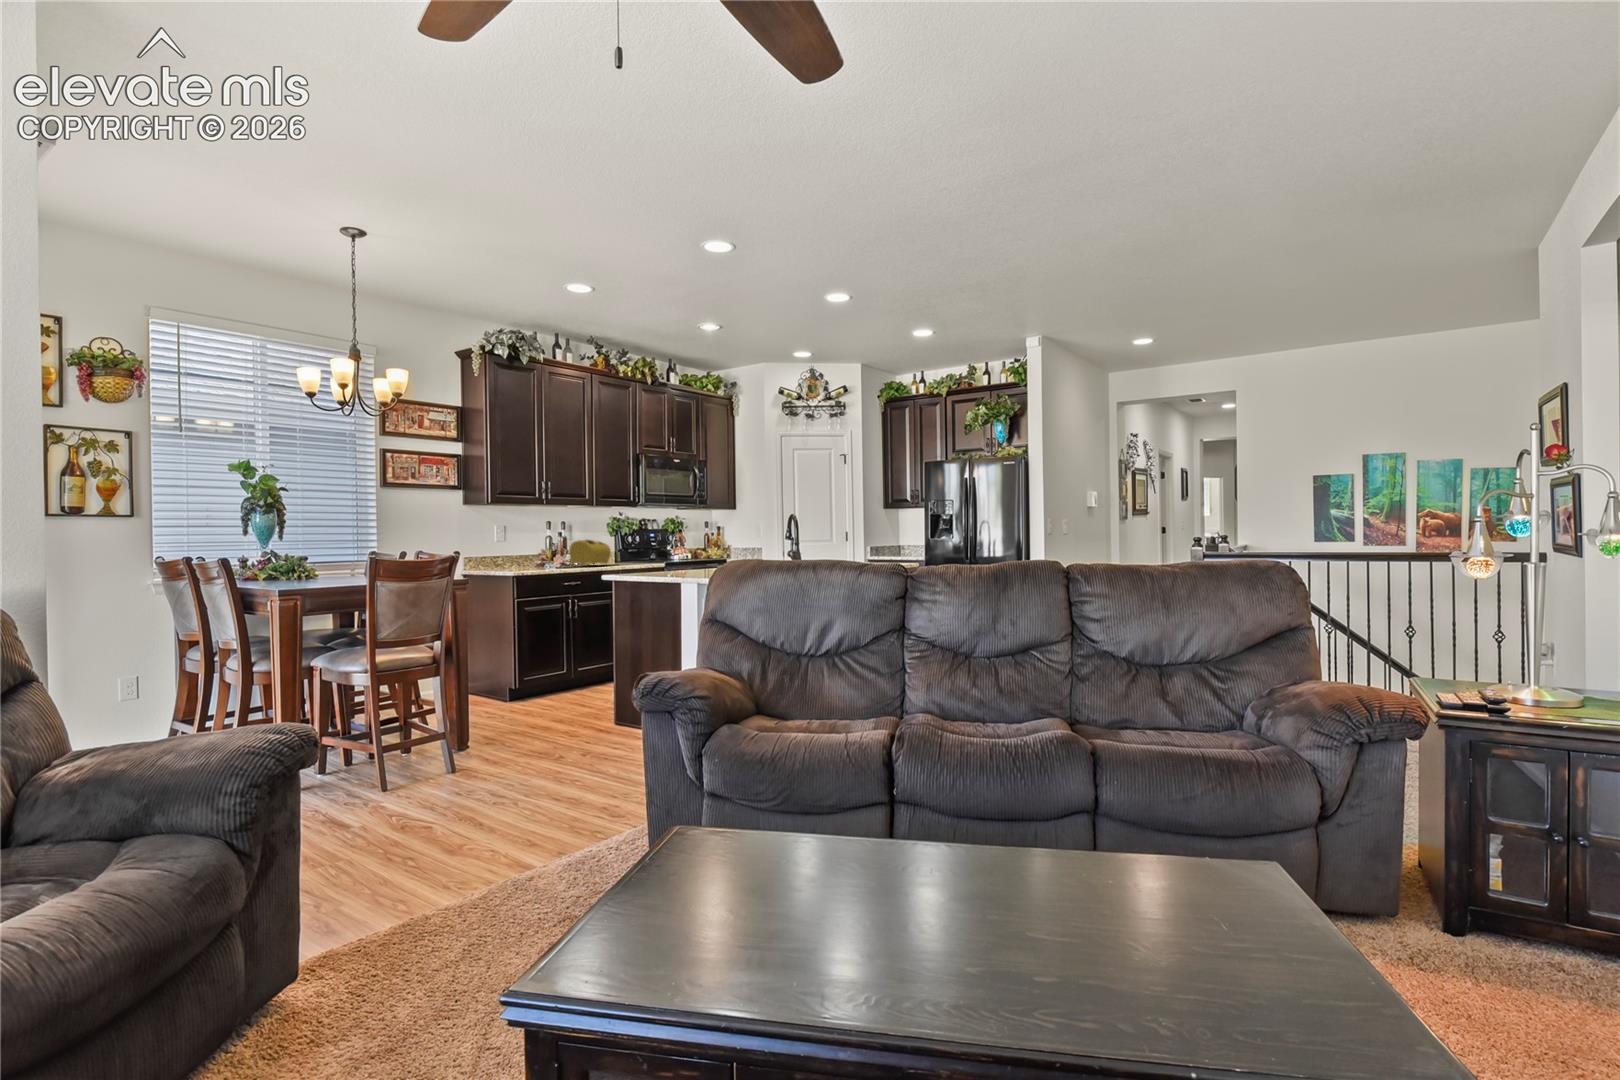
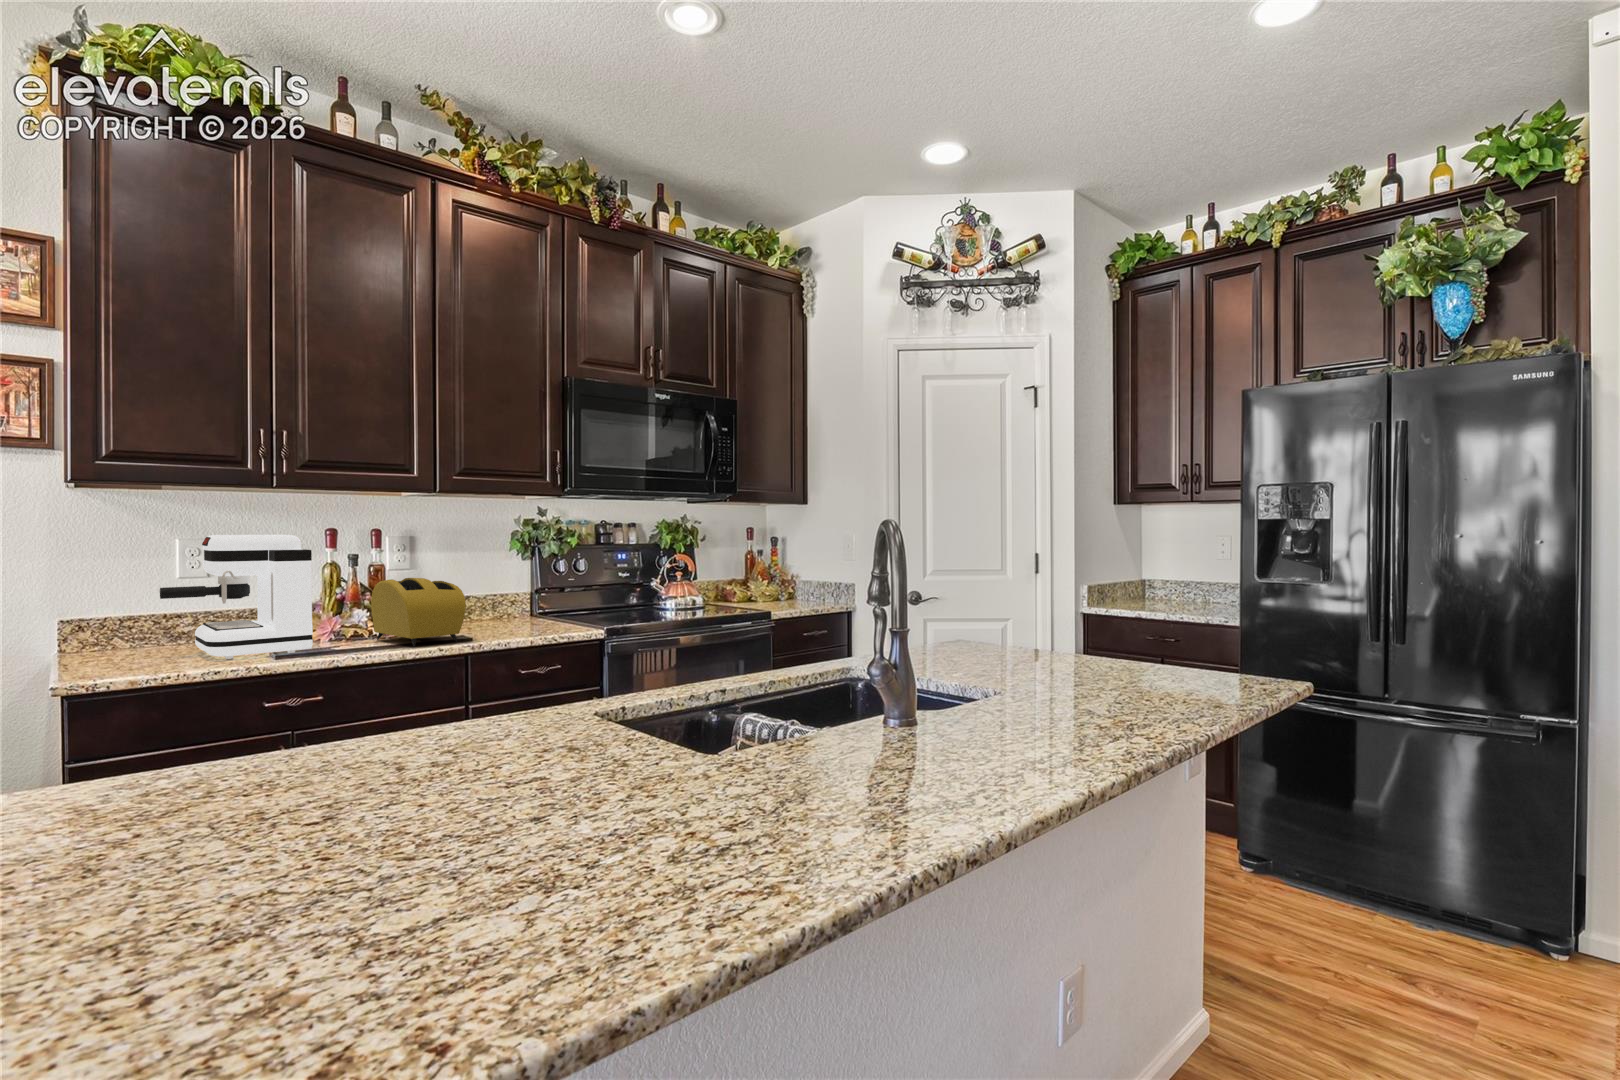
coffee maker: none [502,522,558,569] -> present [160,535,313,659]

